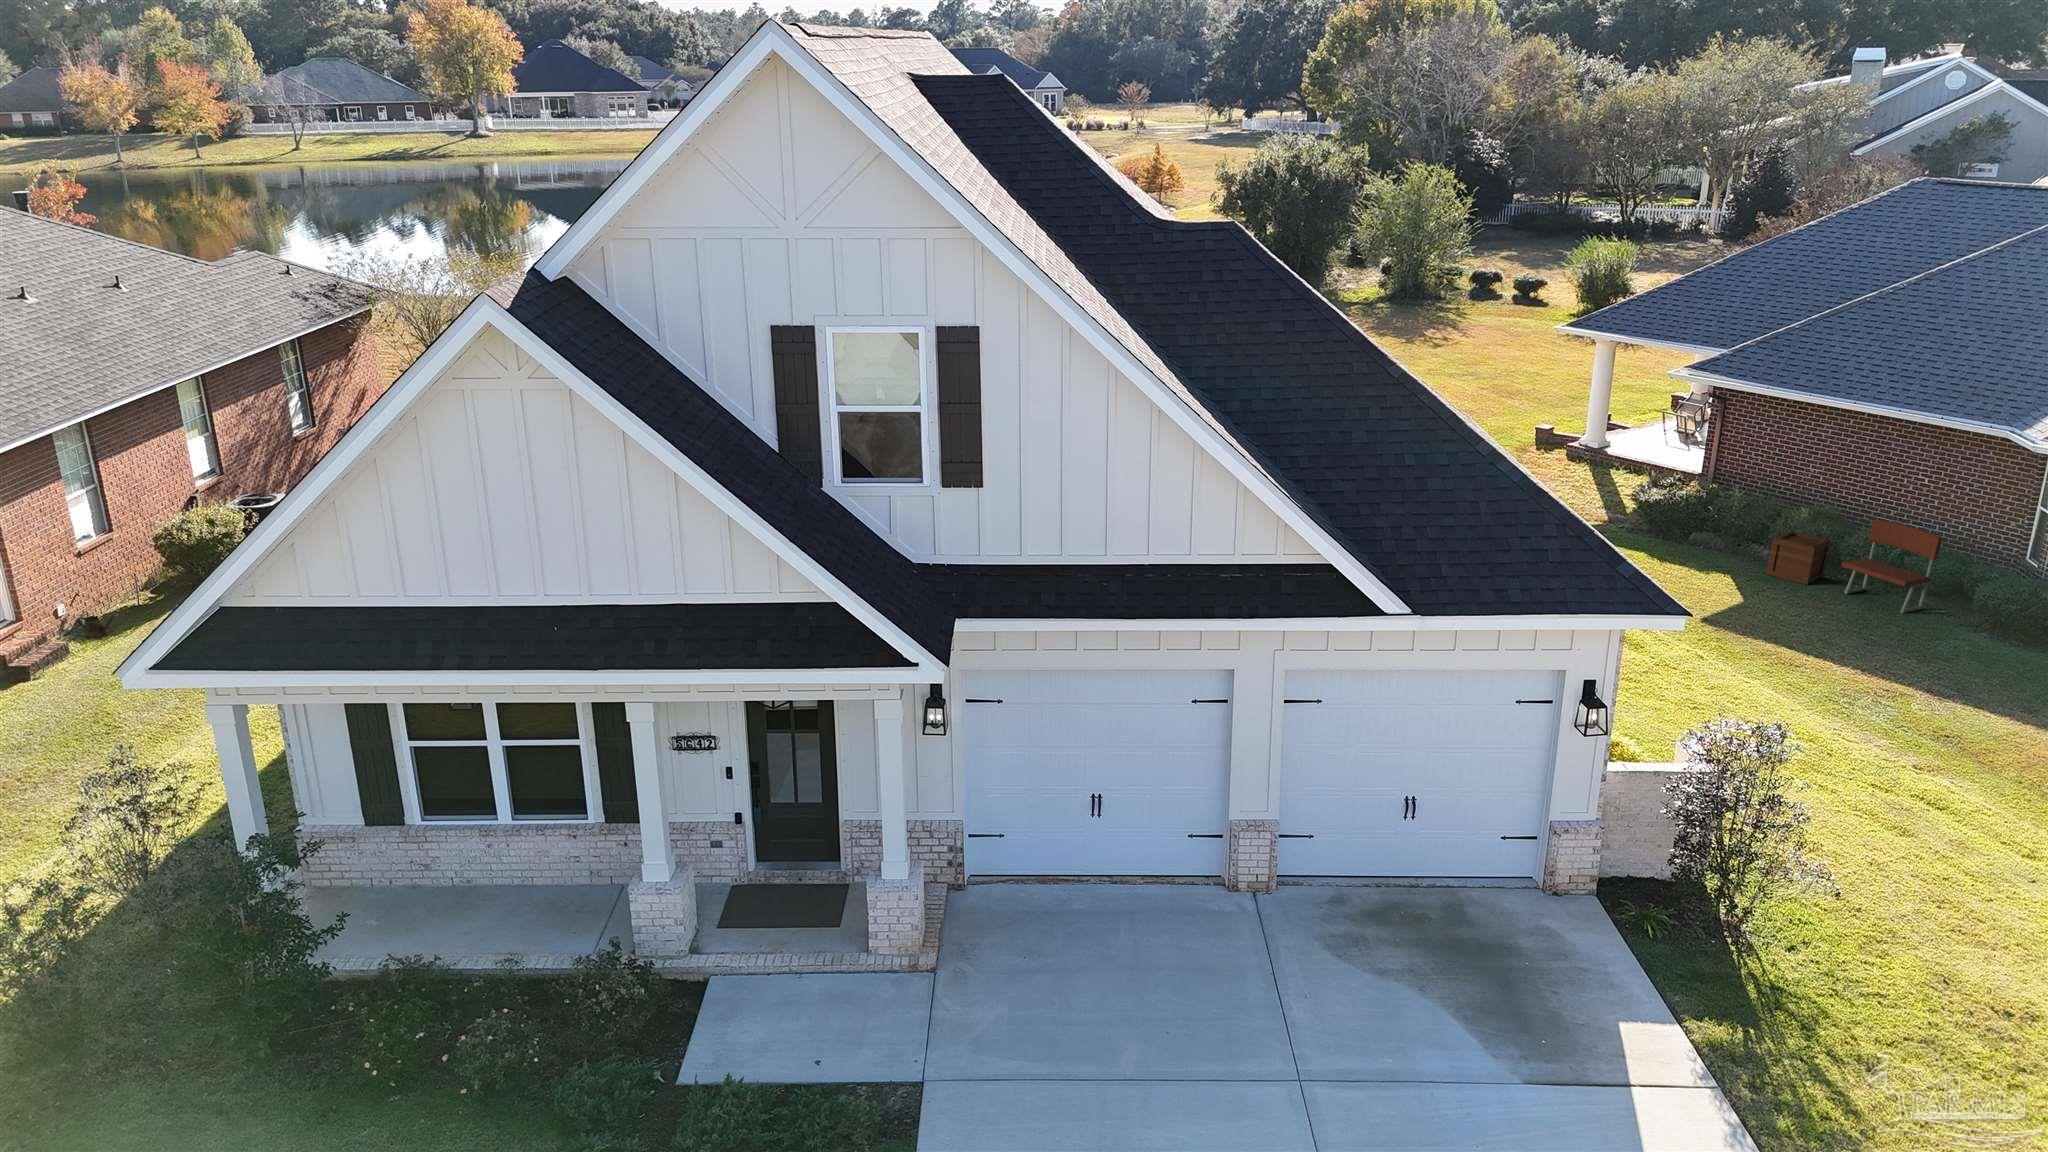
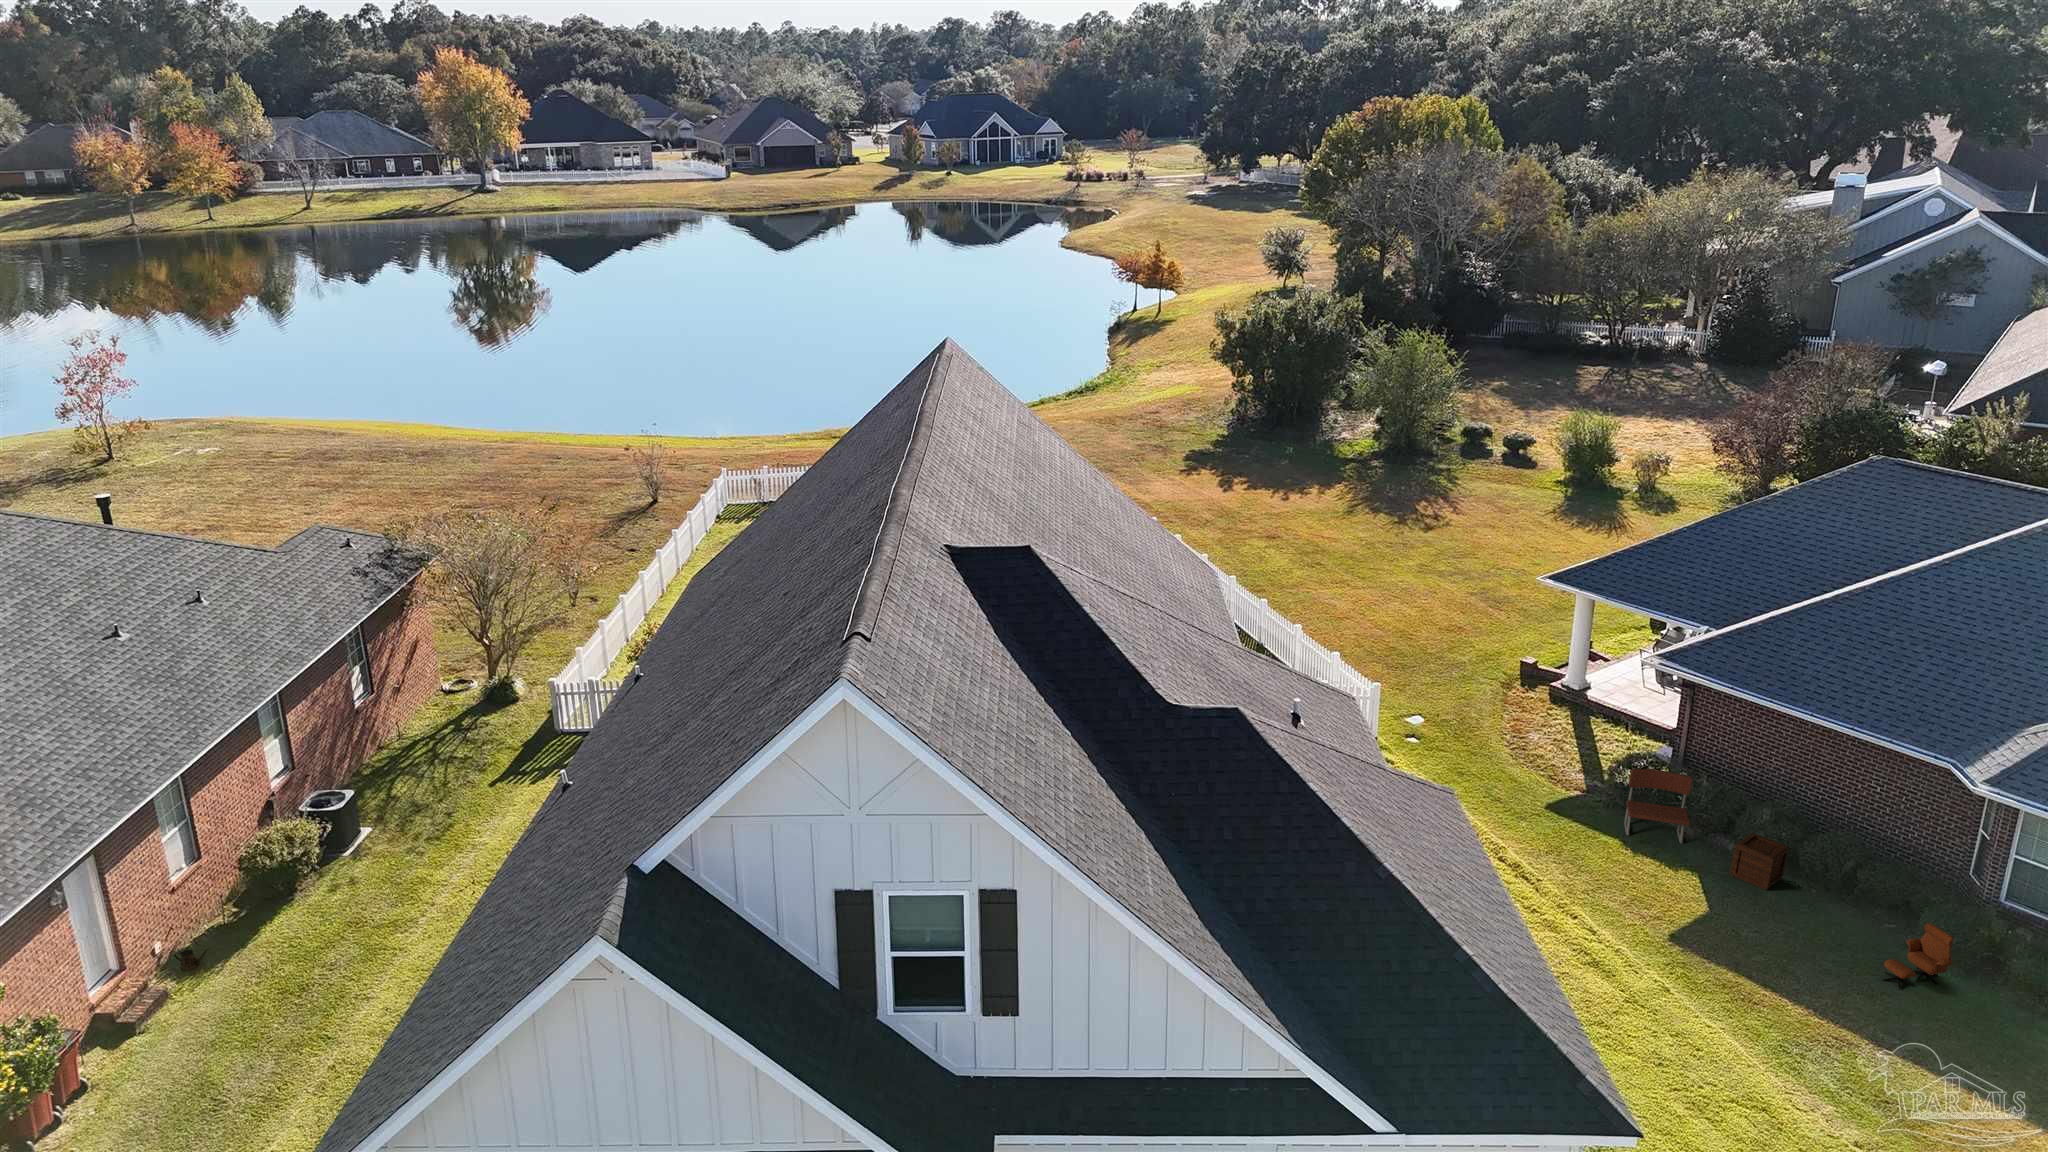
bench: present [1842,519,1942,613] -> present [1624,769,1692,844]
lounge chair: none [1939,584,2019,651] -> present [1883,923,1954,989]

